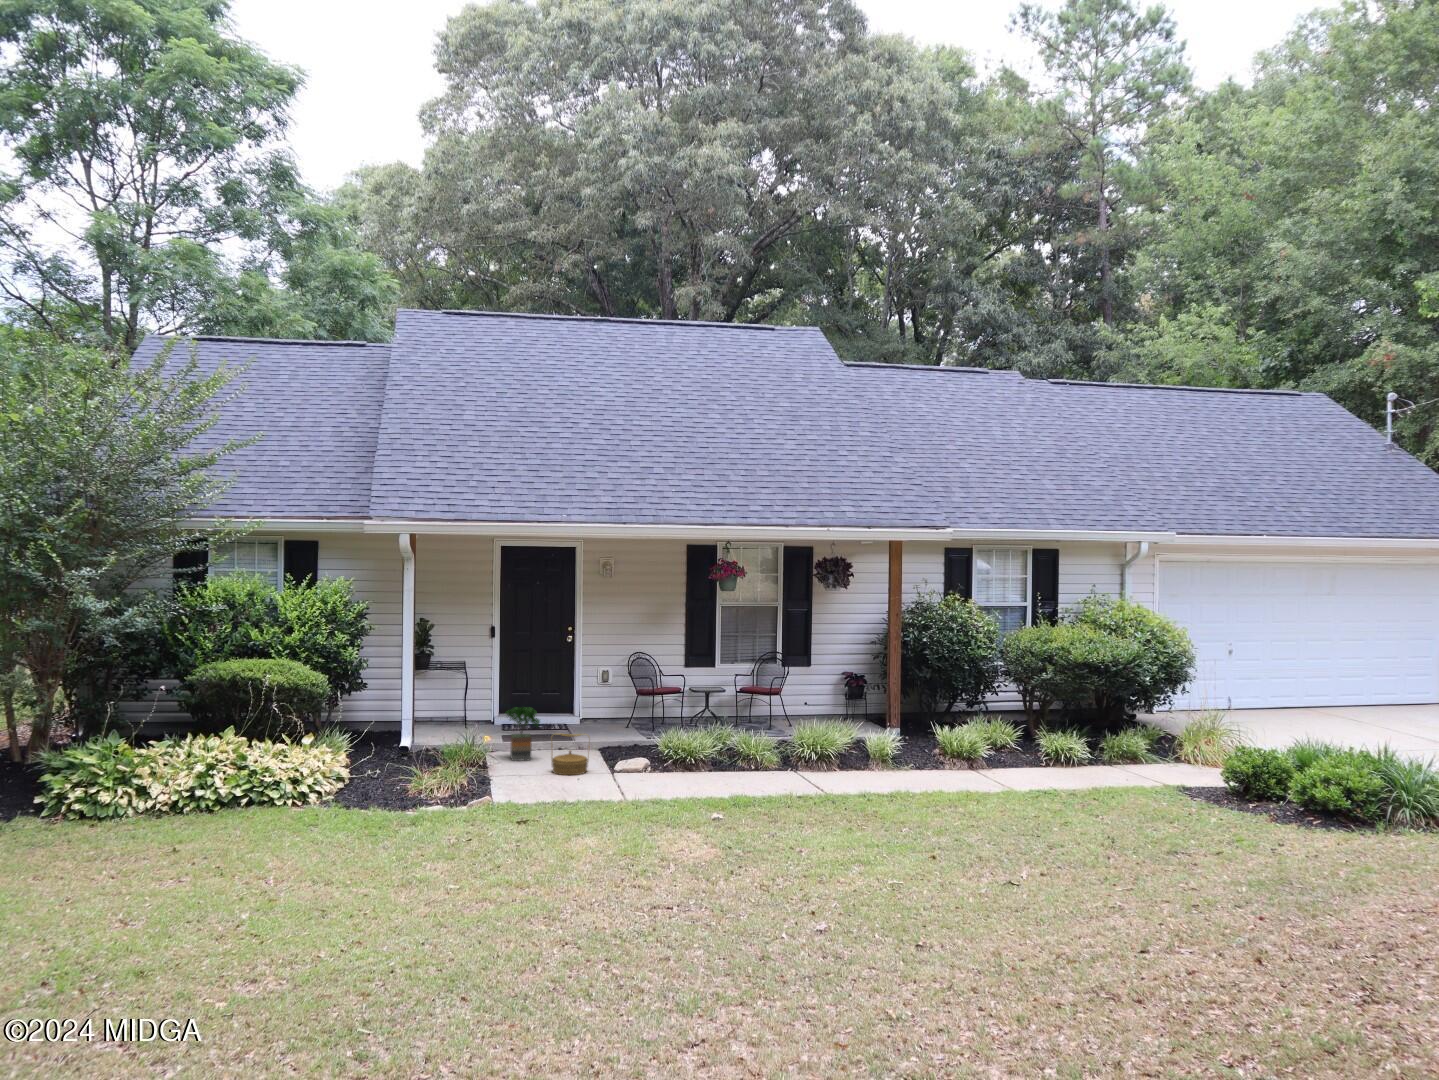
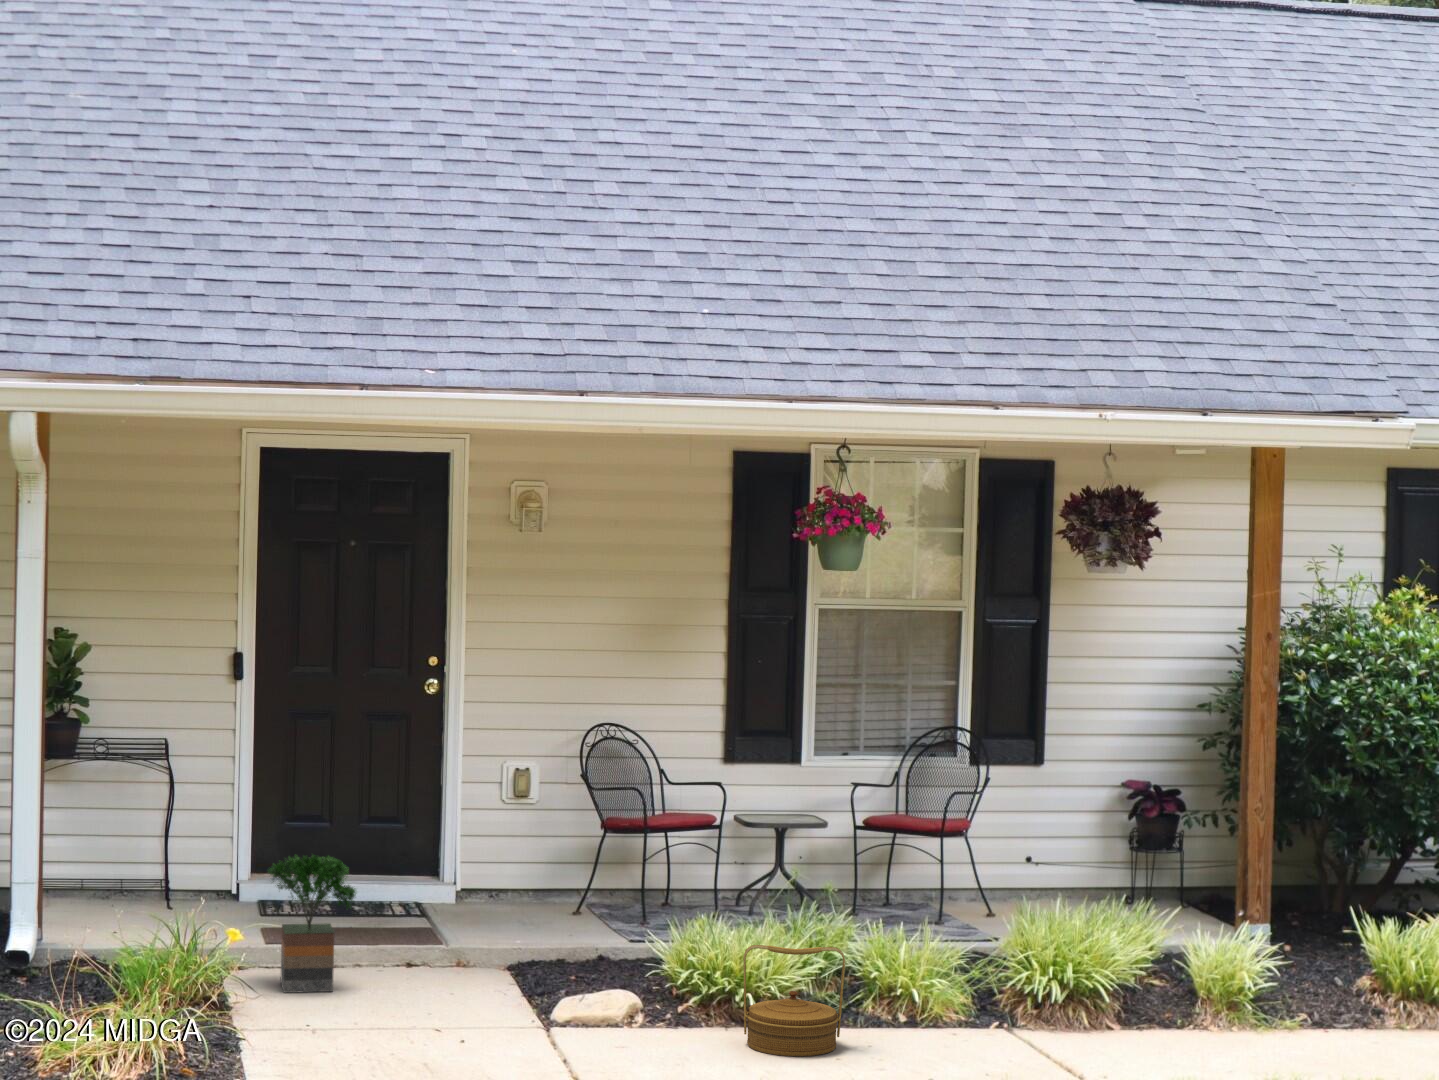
basket: present [551,733,590,775] -> present [744,945,845,1056]

